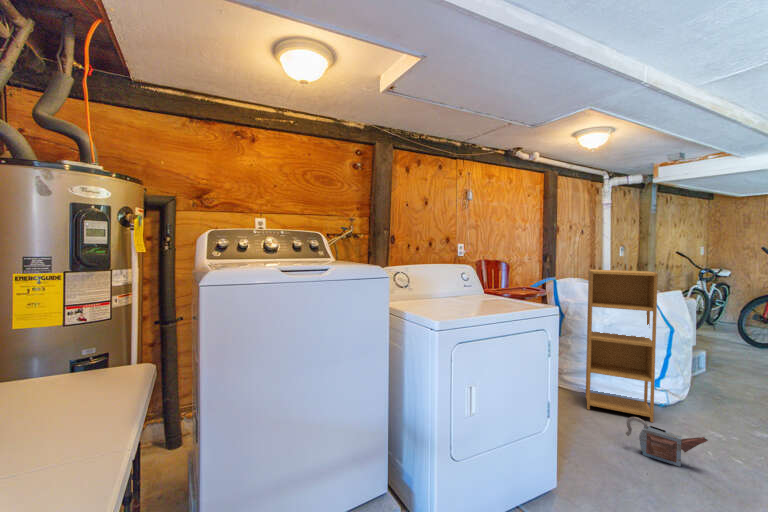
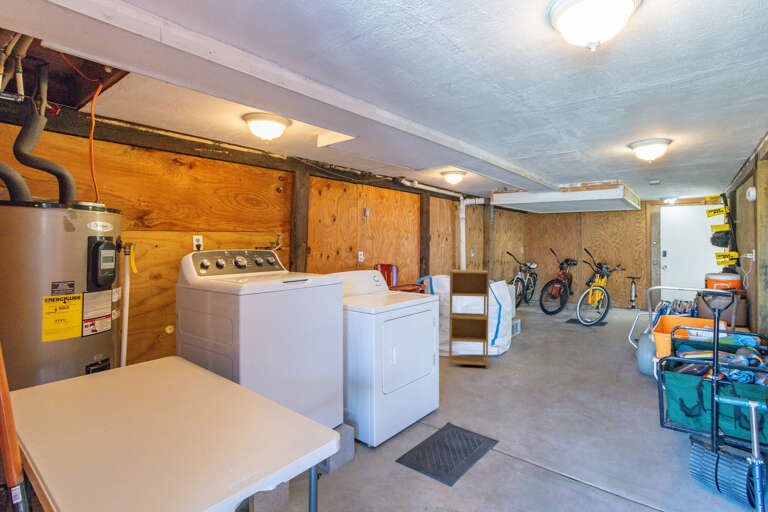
watering can: present [626,417,708,467] -> none [471,364,512,390]

